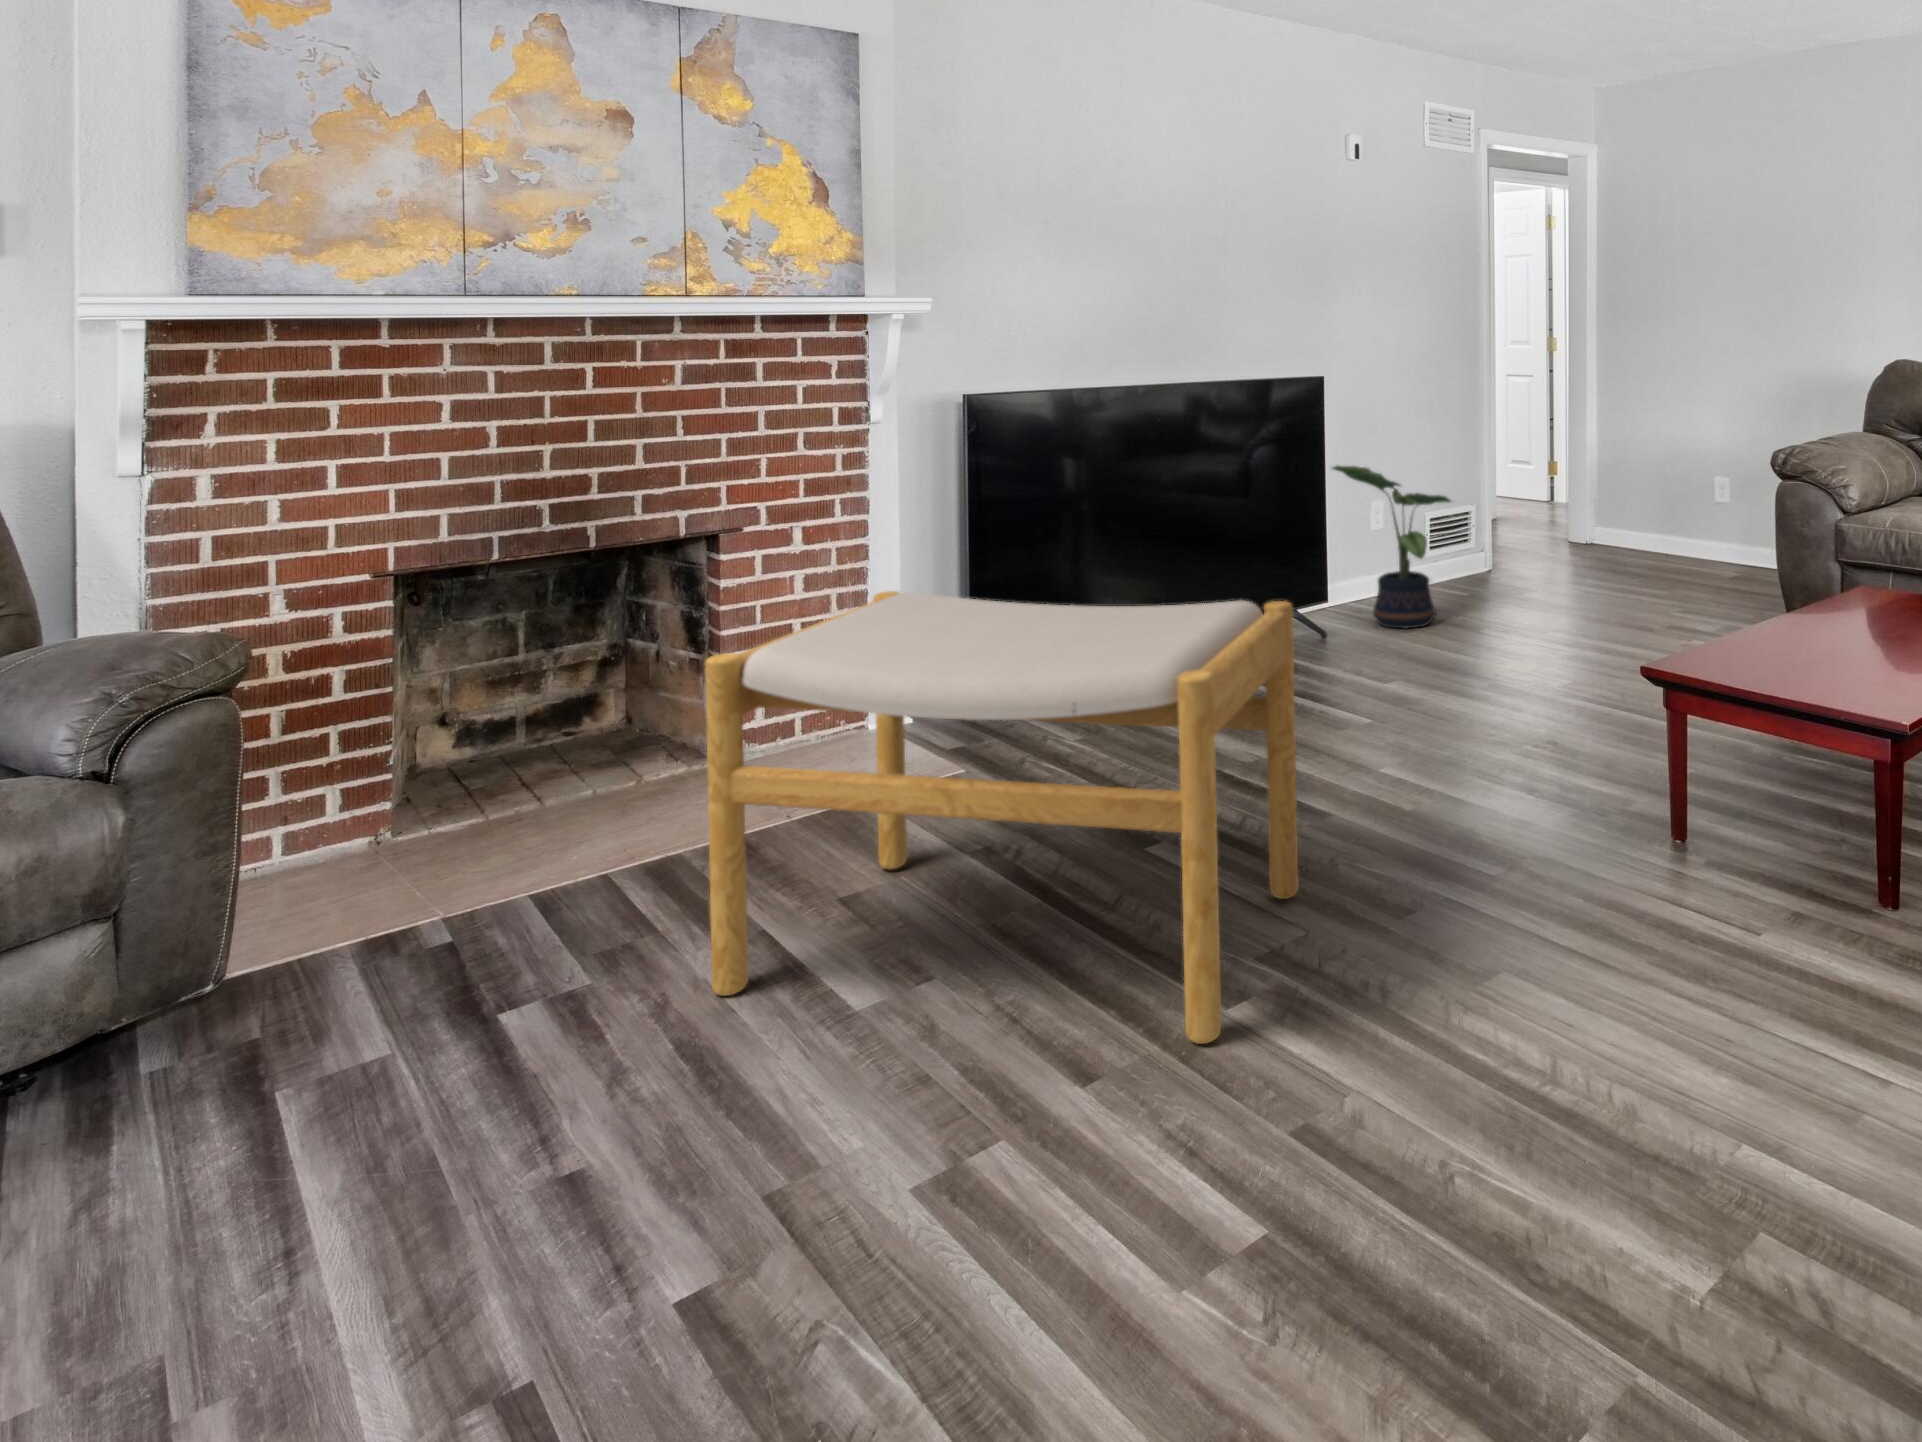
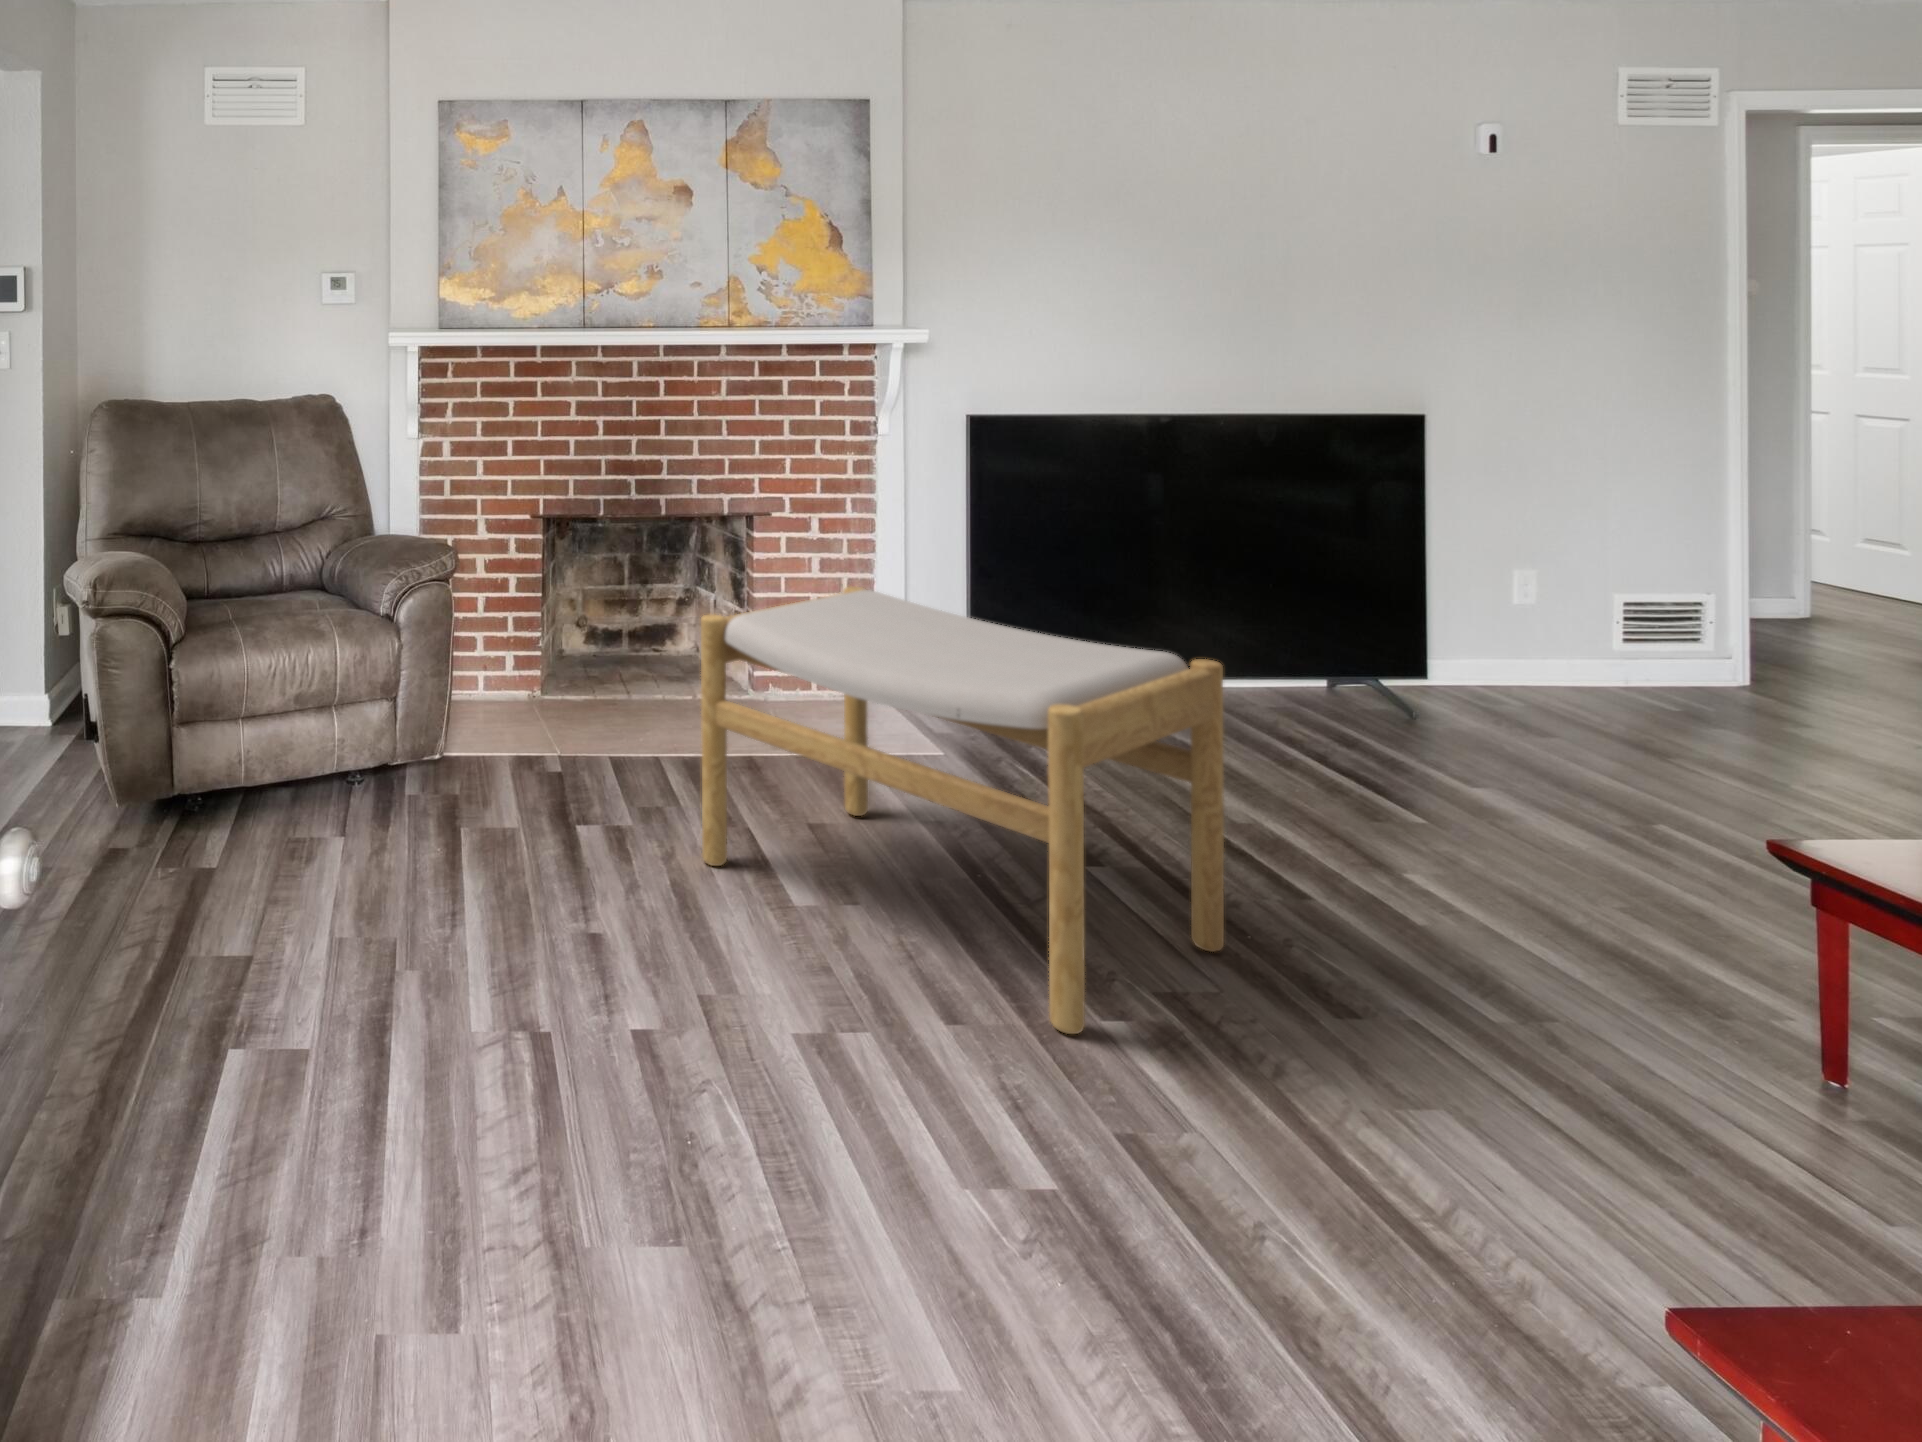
potted plant: present [1332,466,1451,628] -> none [1424,520,1617,730]

